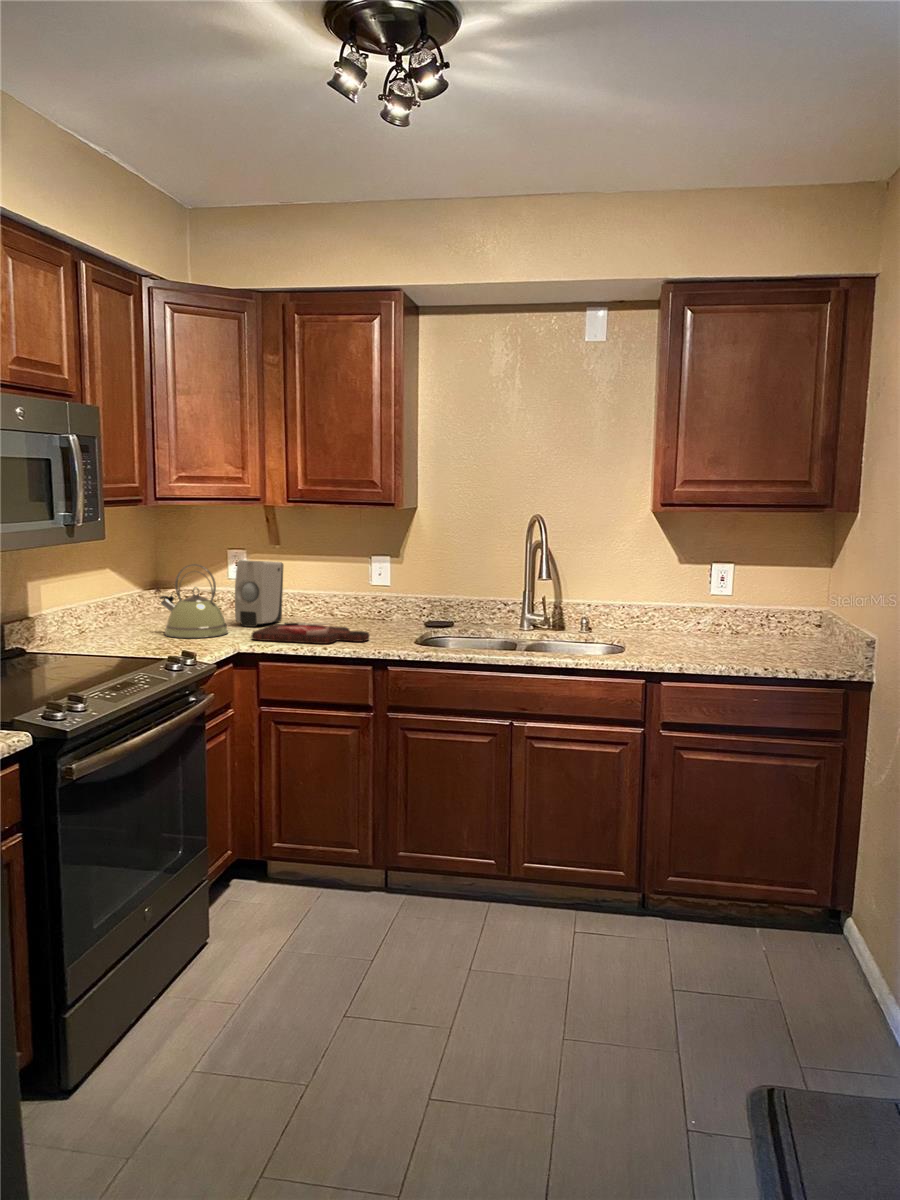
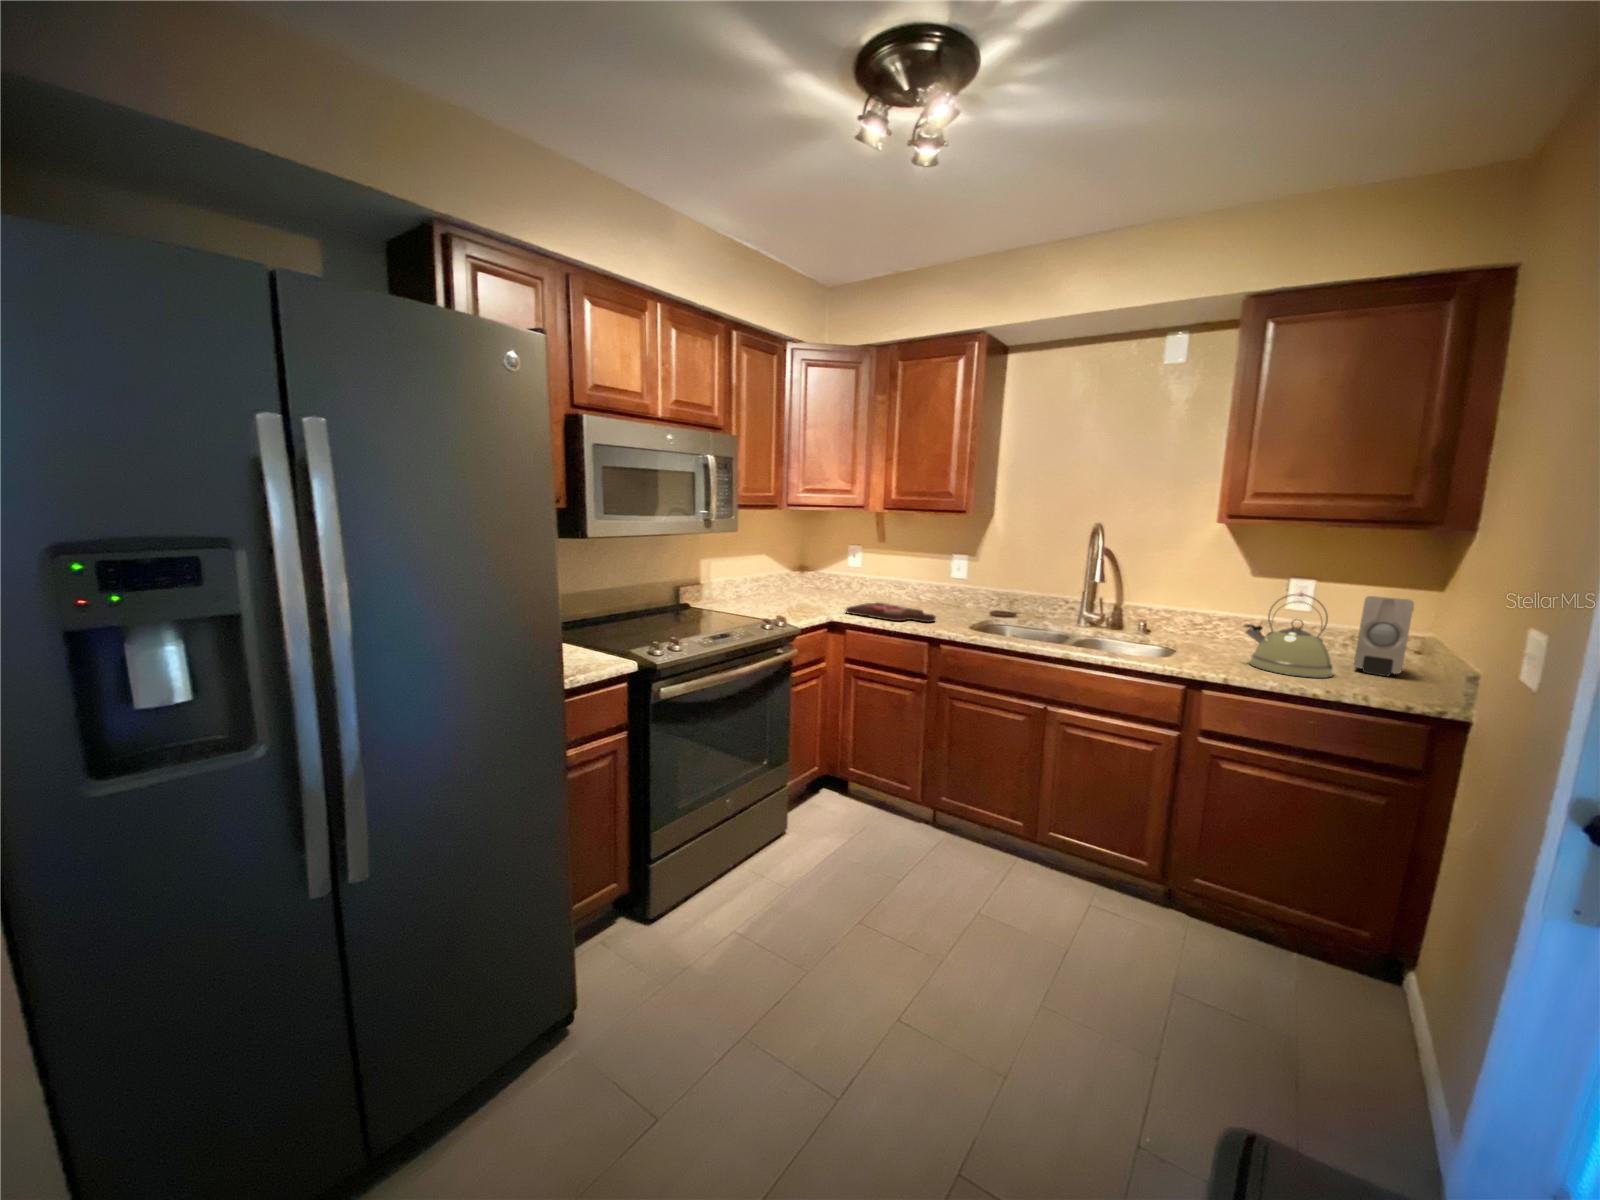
soap dispenser: present [235,560,283,627] -> present [1354,596,1414,676]
kettle: present [160,564,228,638] -> present [1244,594,1333,678]

